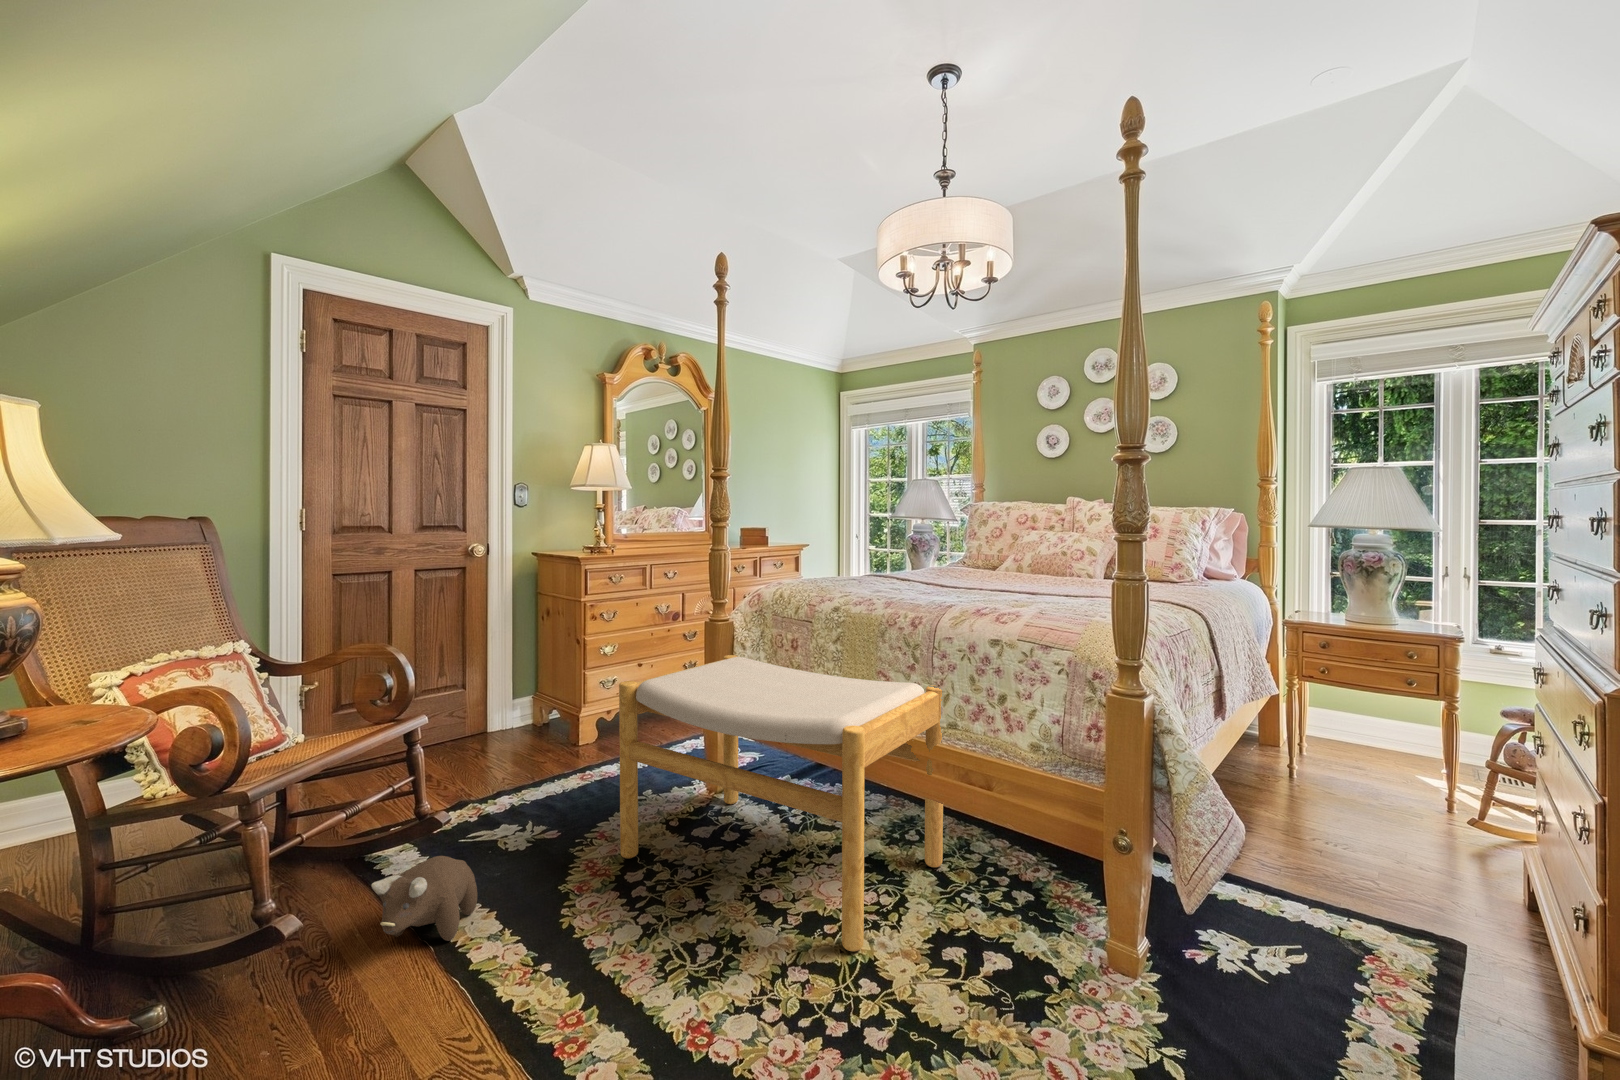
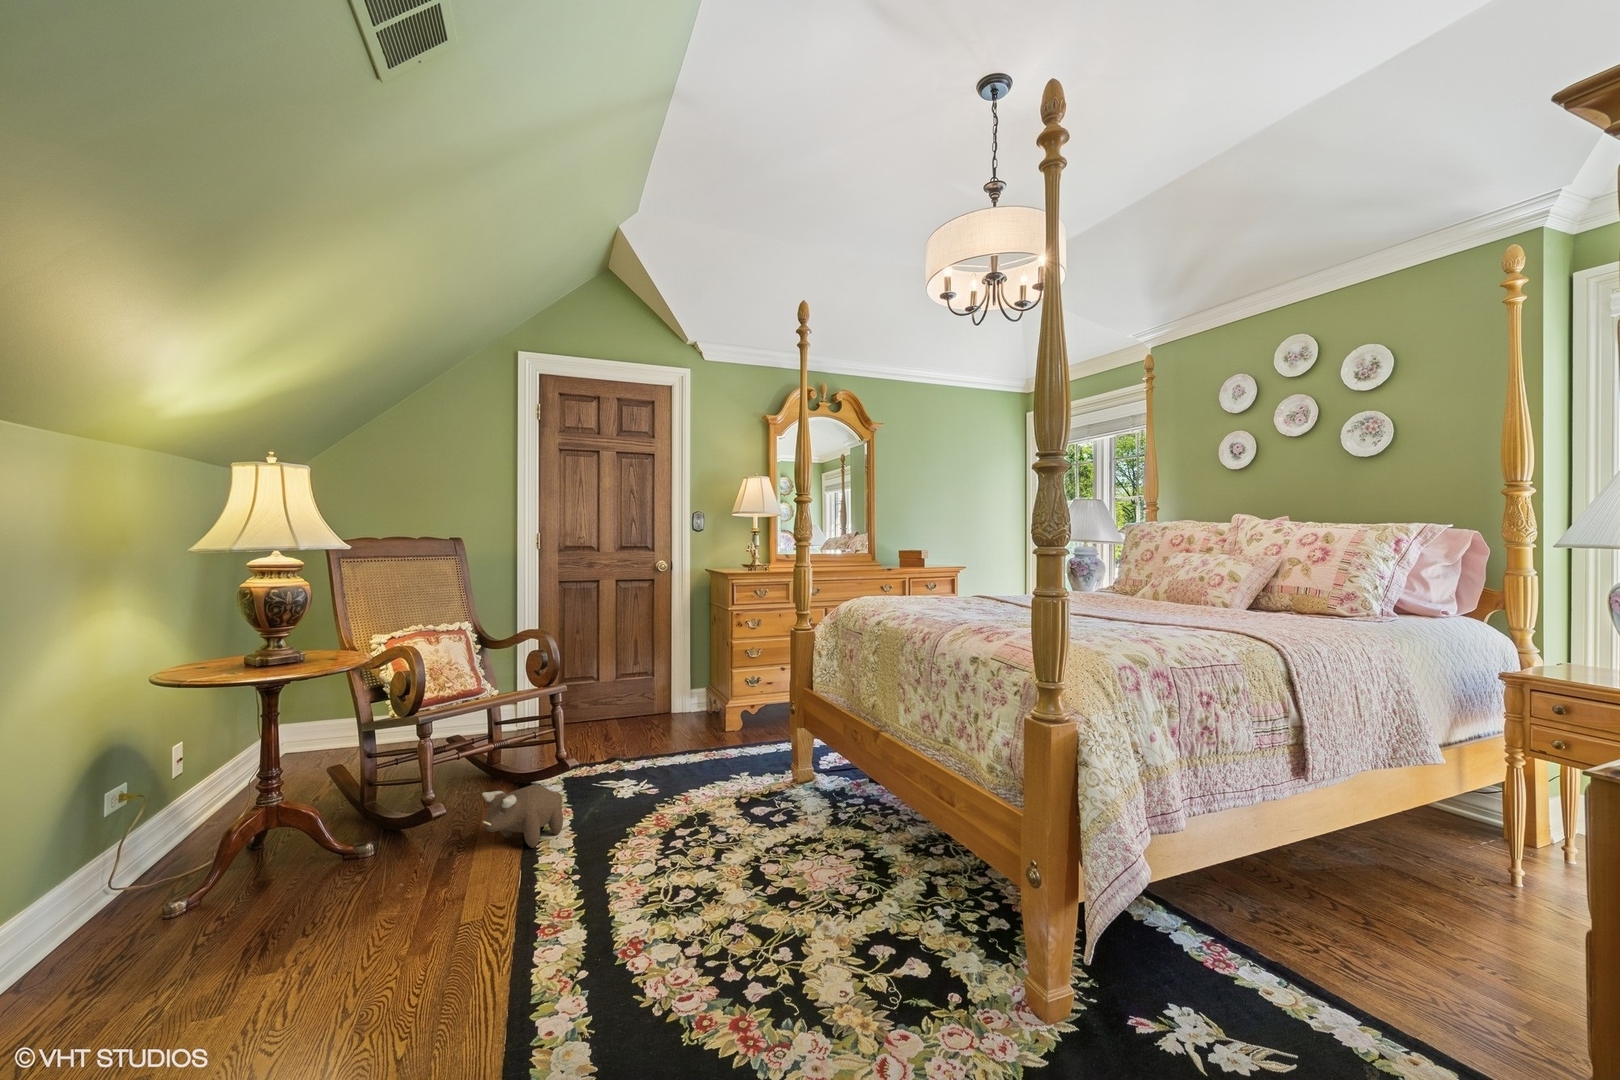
footstool: present [619,655,943,951] -> none [683,659,946,926]

